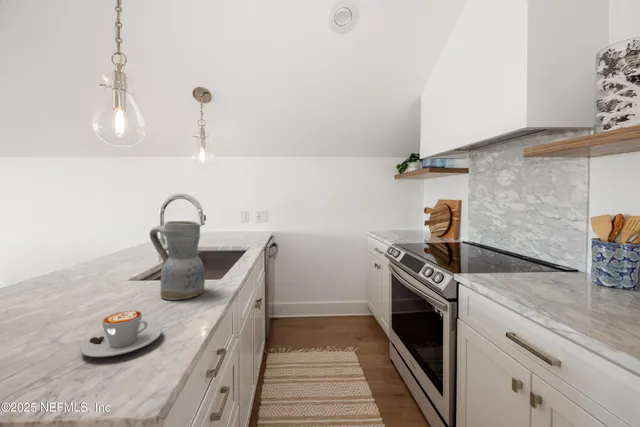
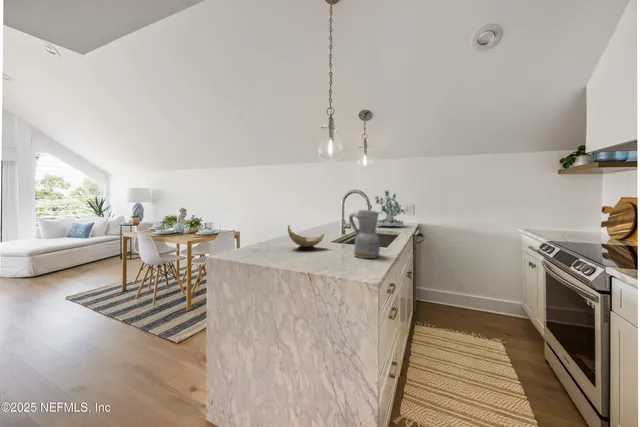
plant: none [218,191,257,235] -> present [375,191,404,226]
decorative bowl: none [25,252,112,295] -> present [288,225,324,250]
coffee cup: present [80,311,161,357] -> none [331,255,365,273]

